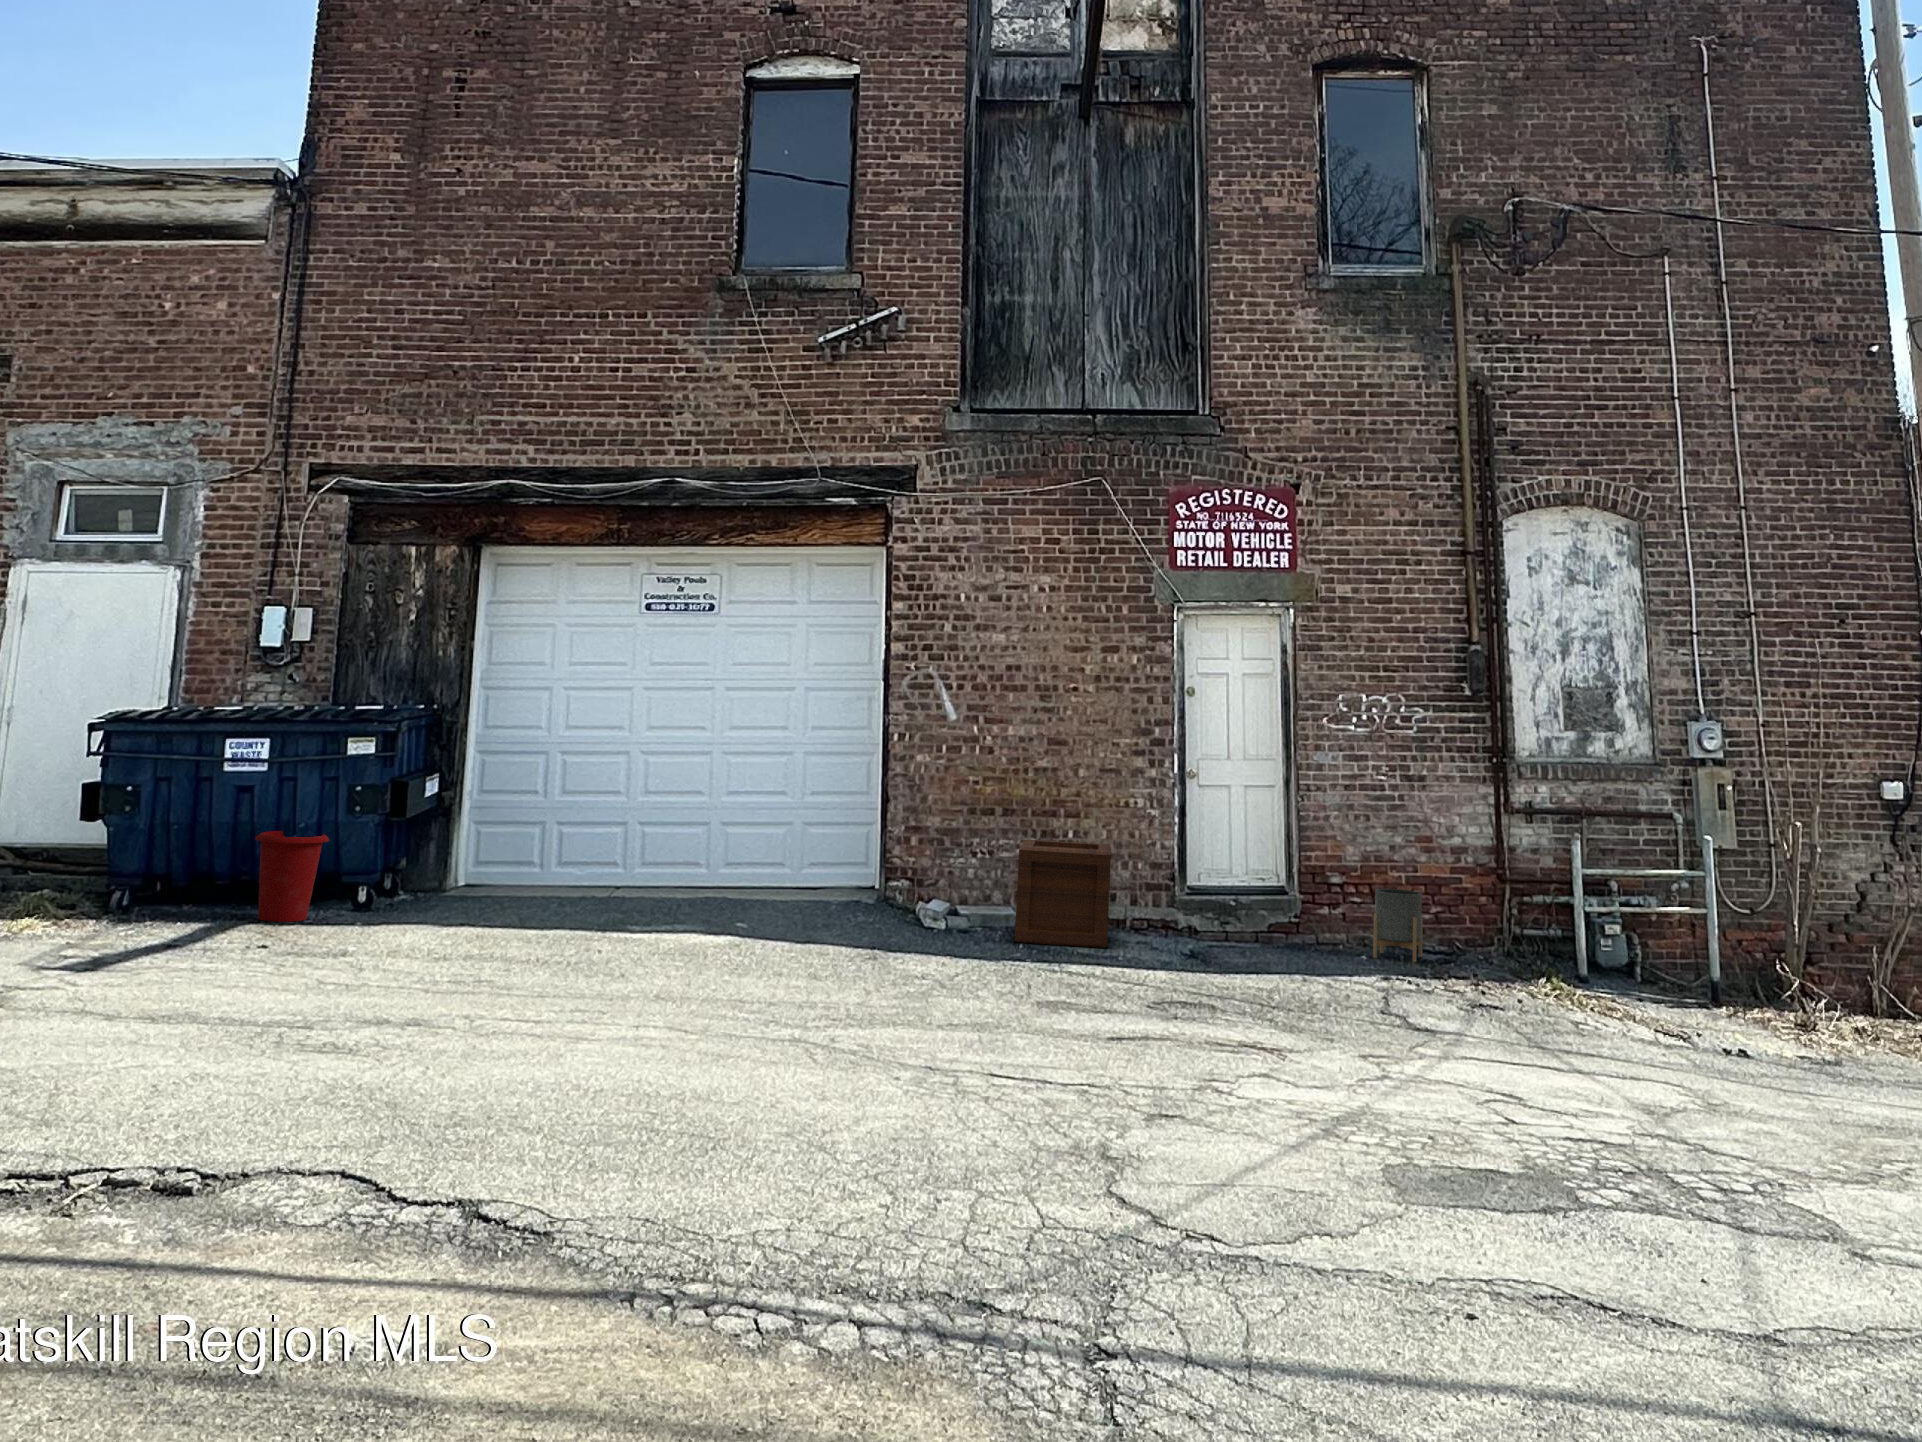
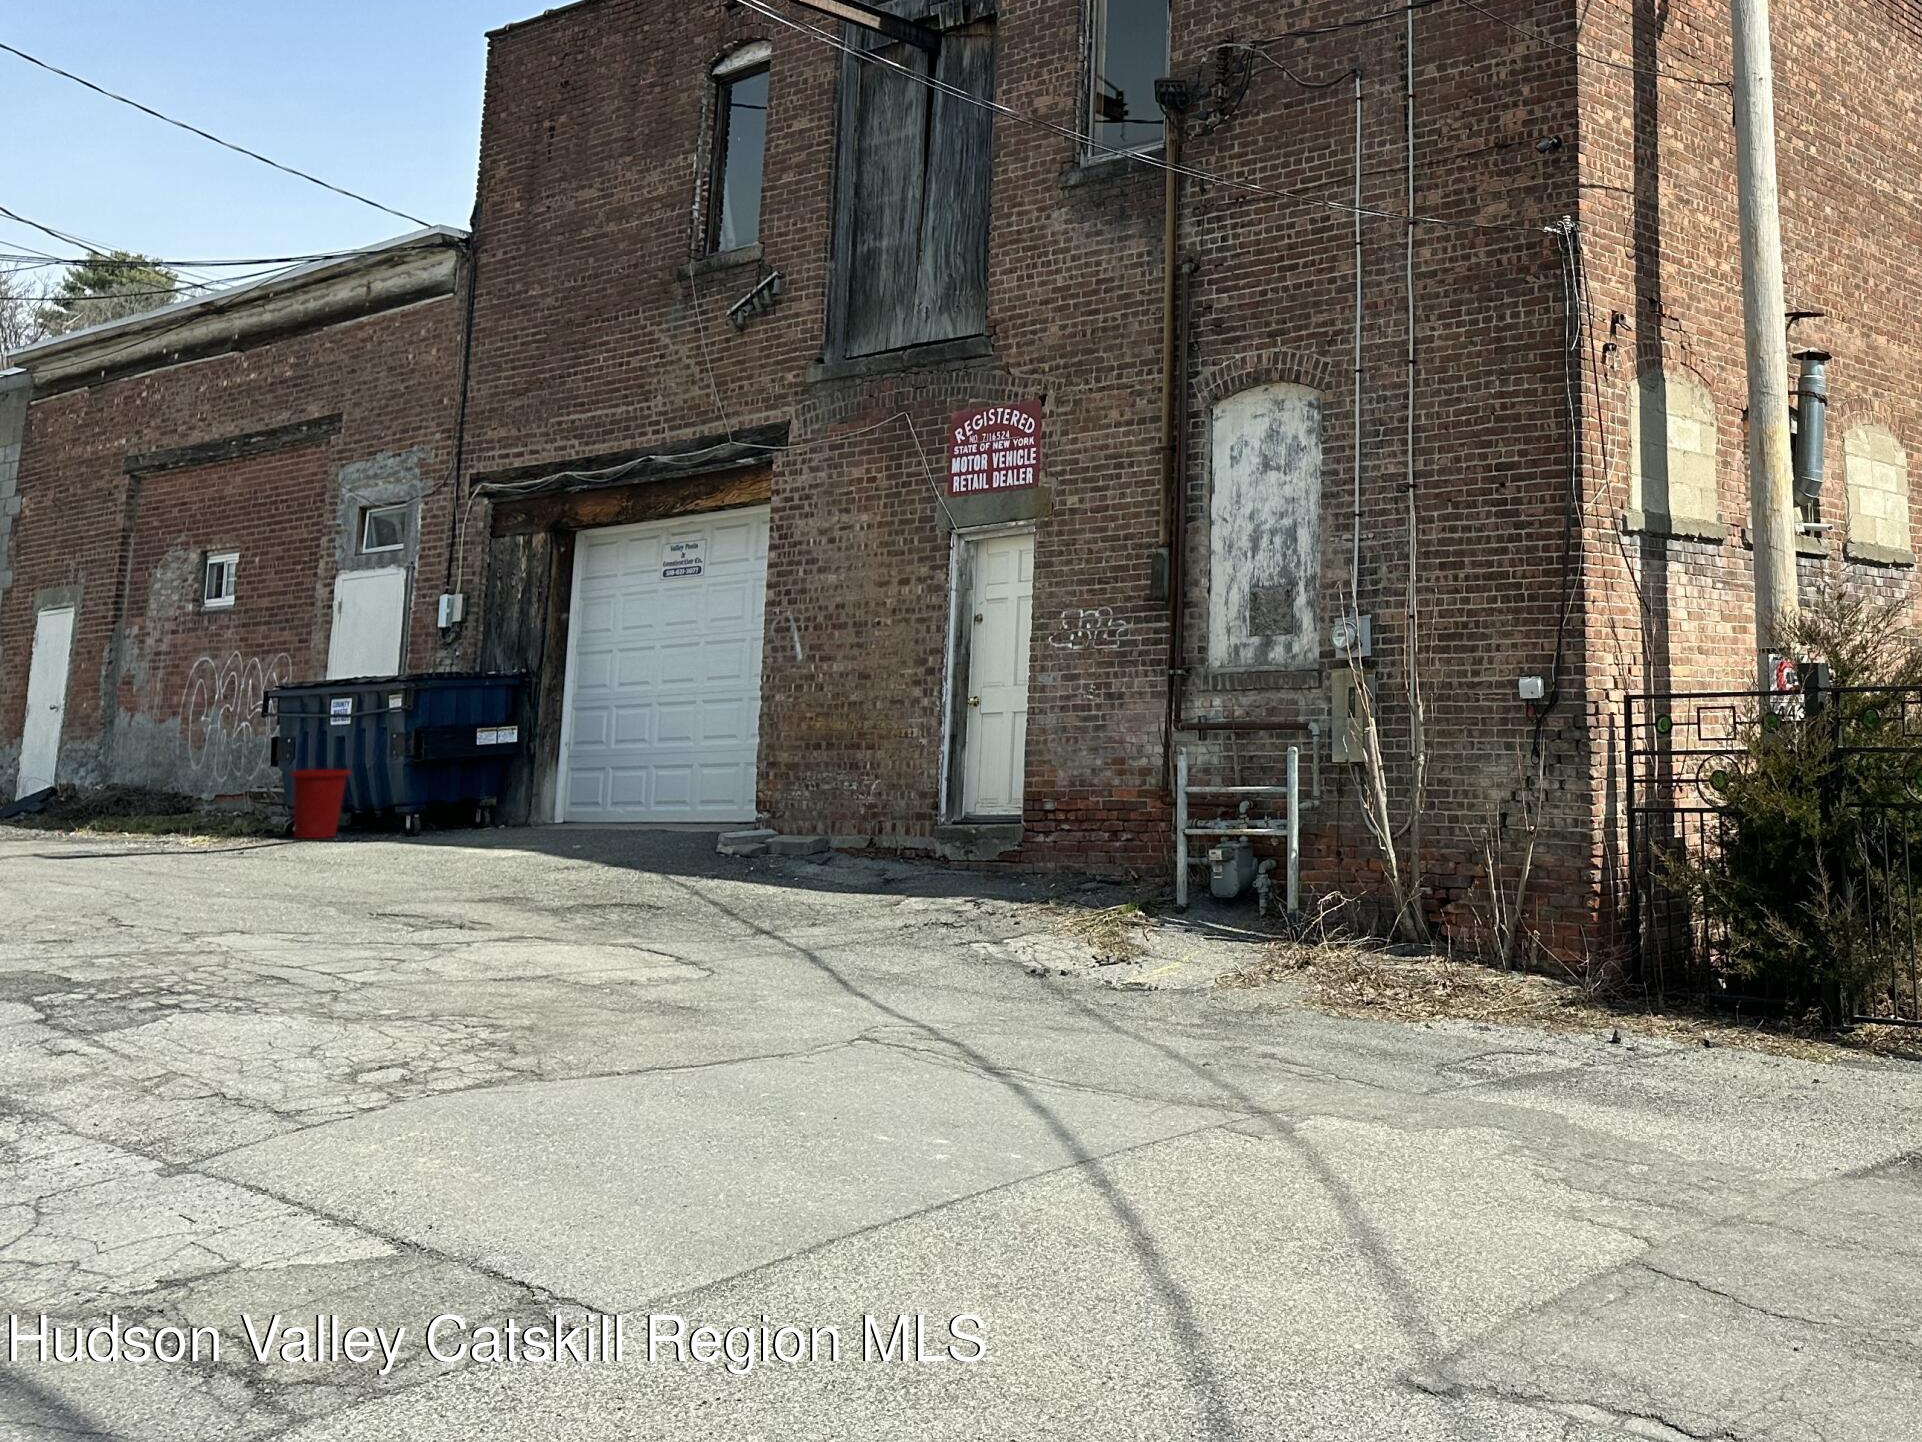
wooden crate: present [1015,840,1111,948] -> none [766,770,899,870]
planter: present [1373,889,1423,962] -> none [1042,814,1102,889]

